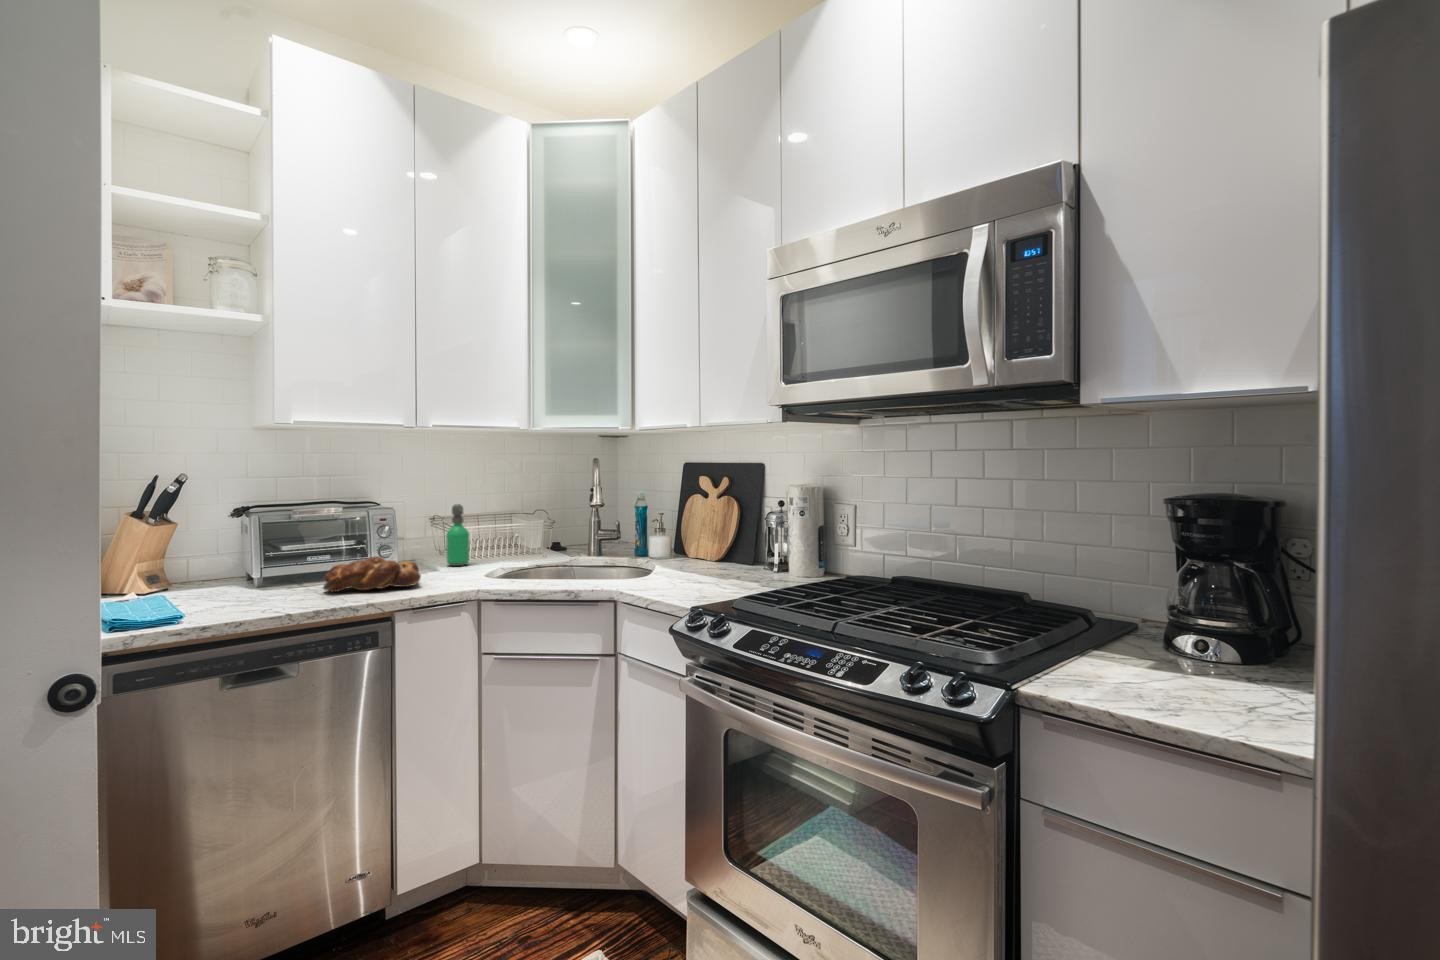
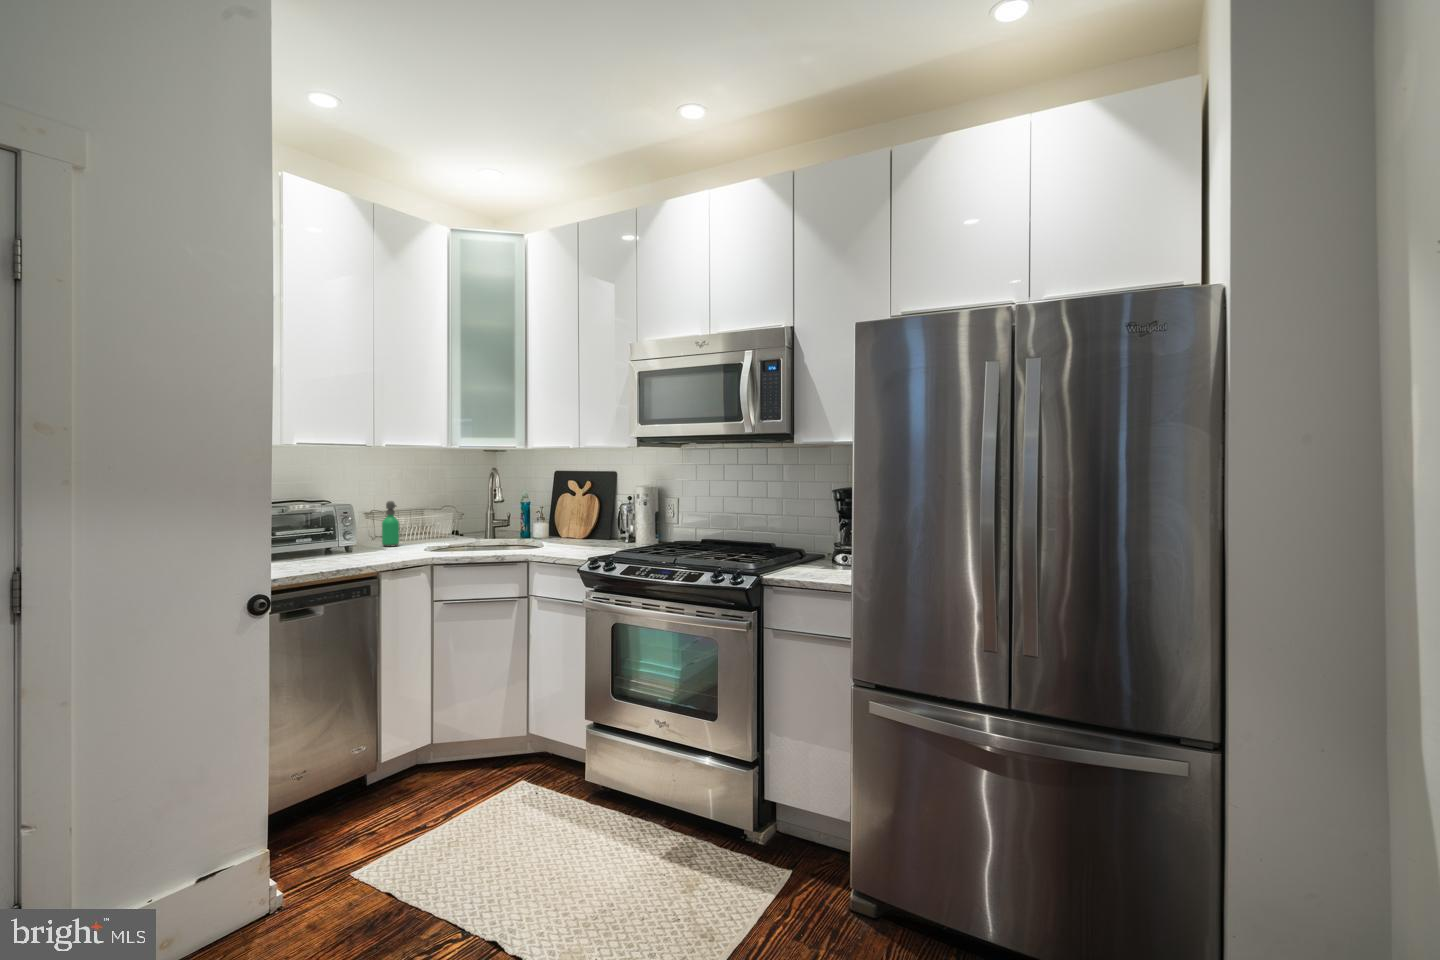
bread loaf: present [323,556,421,592] -> none [315,536,386,561]

